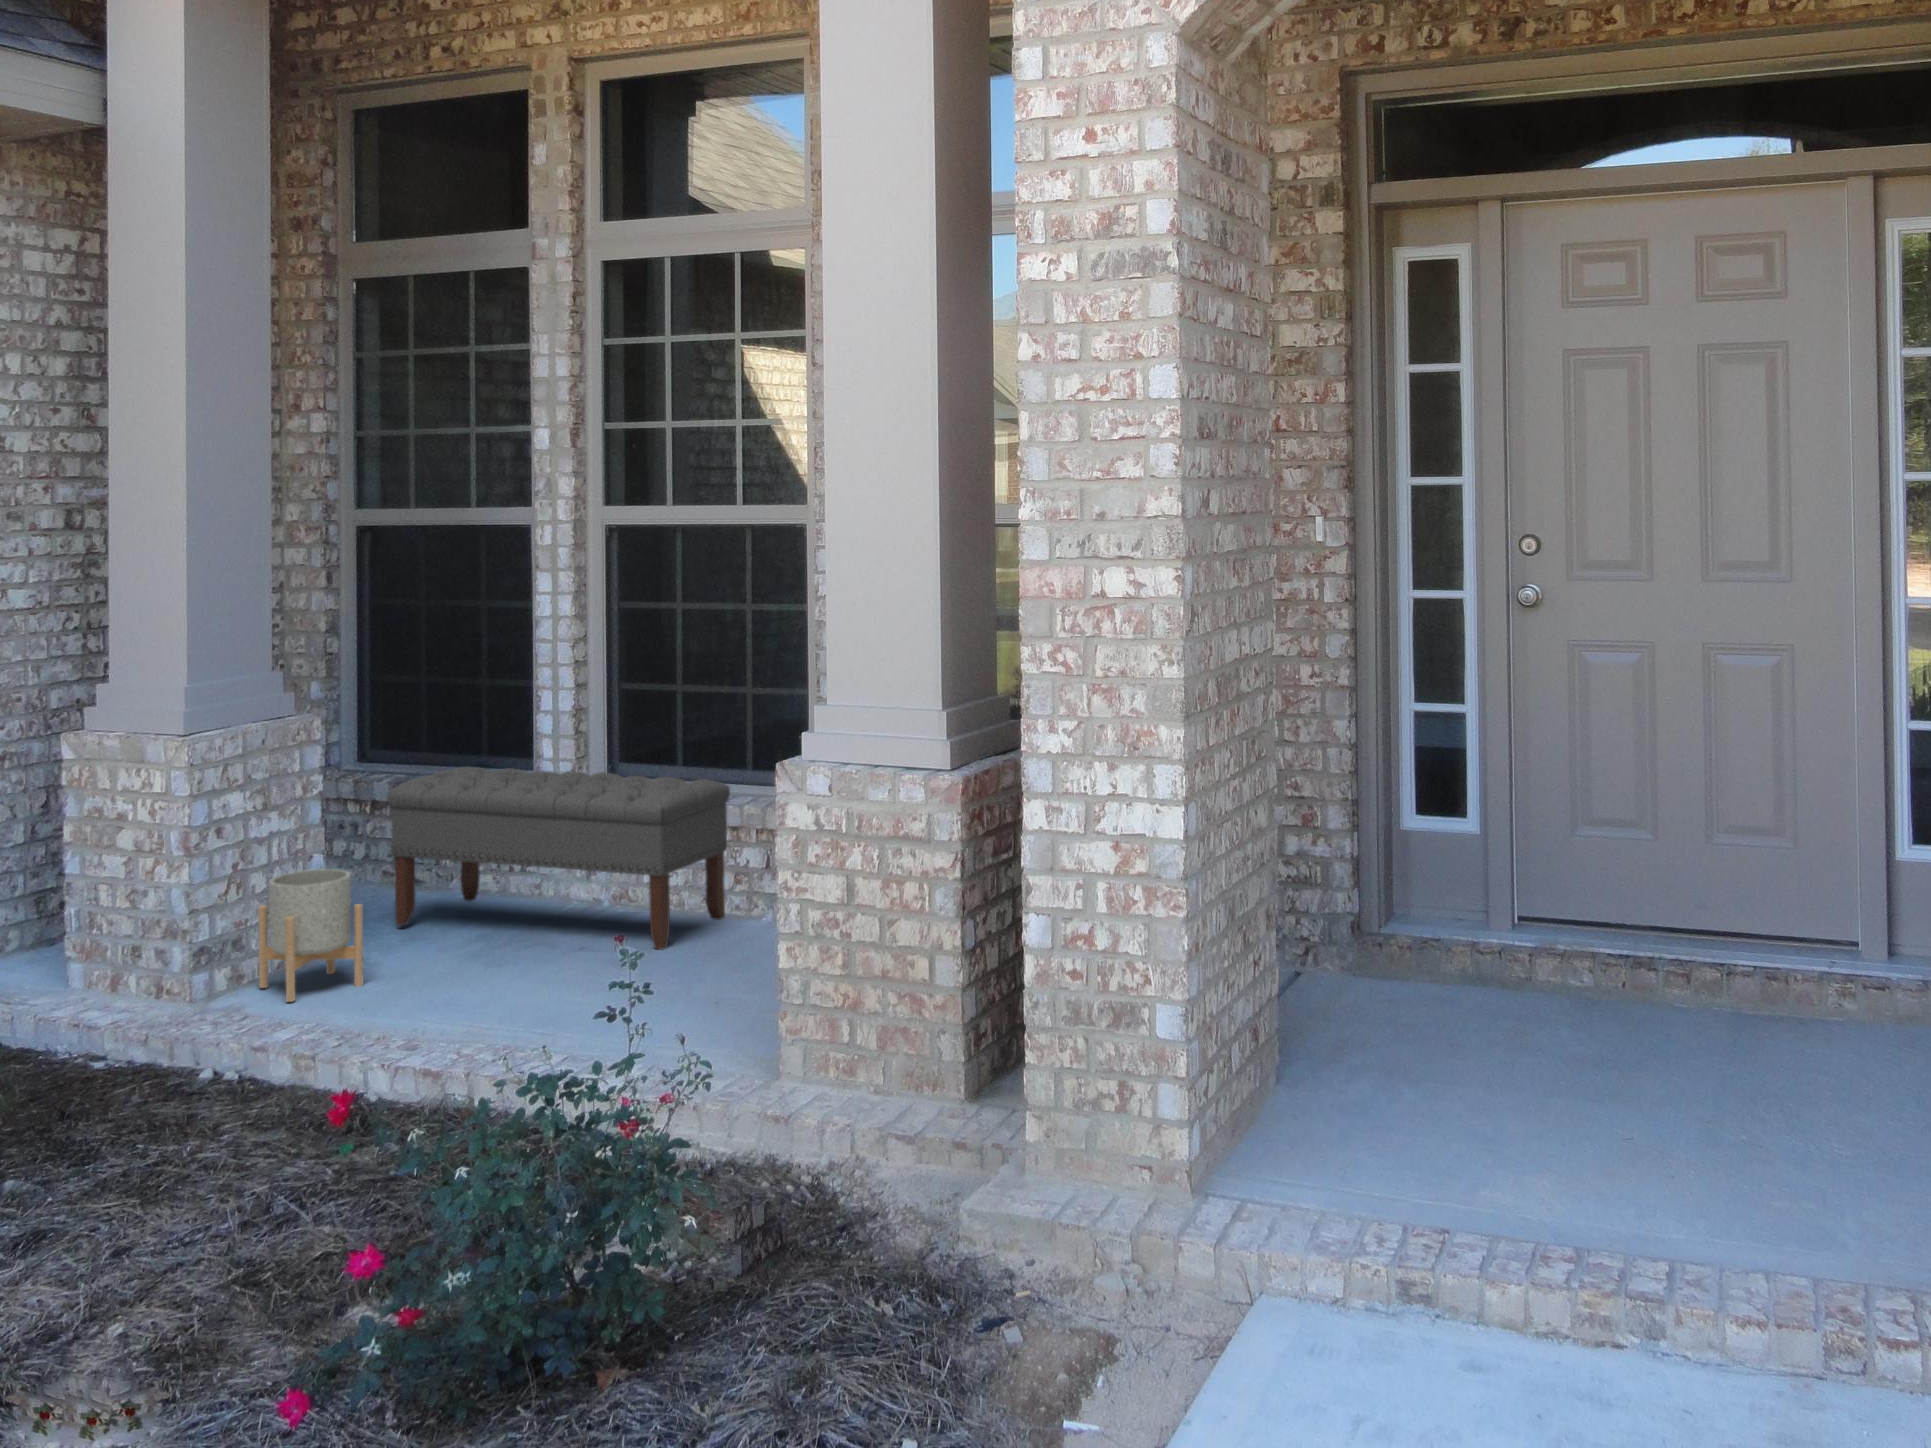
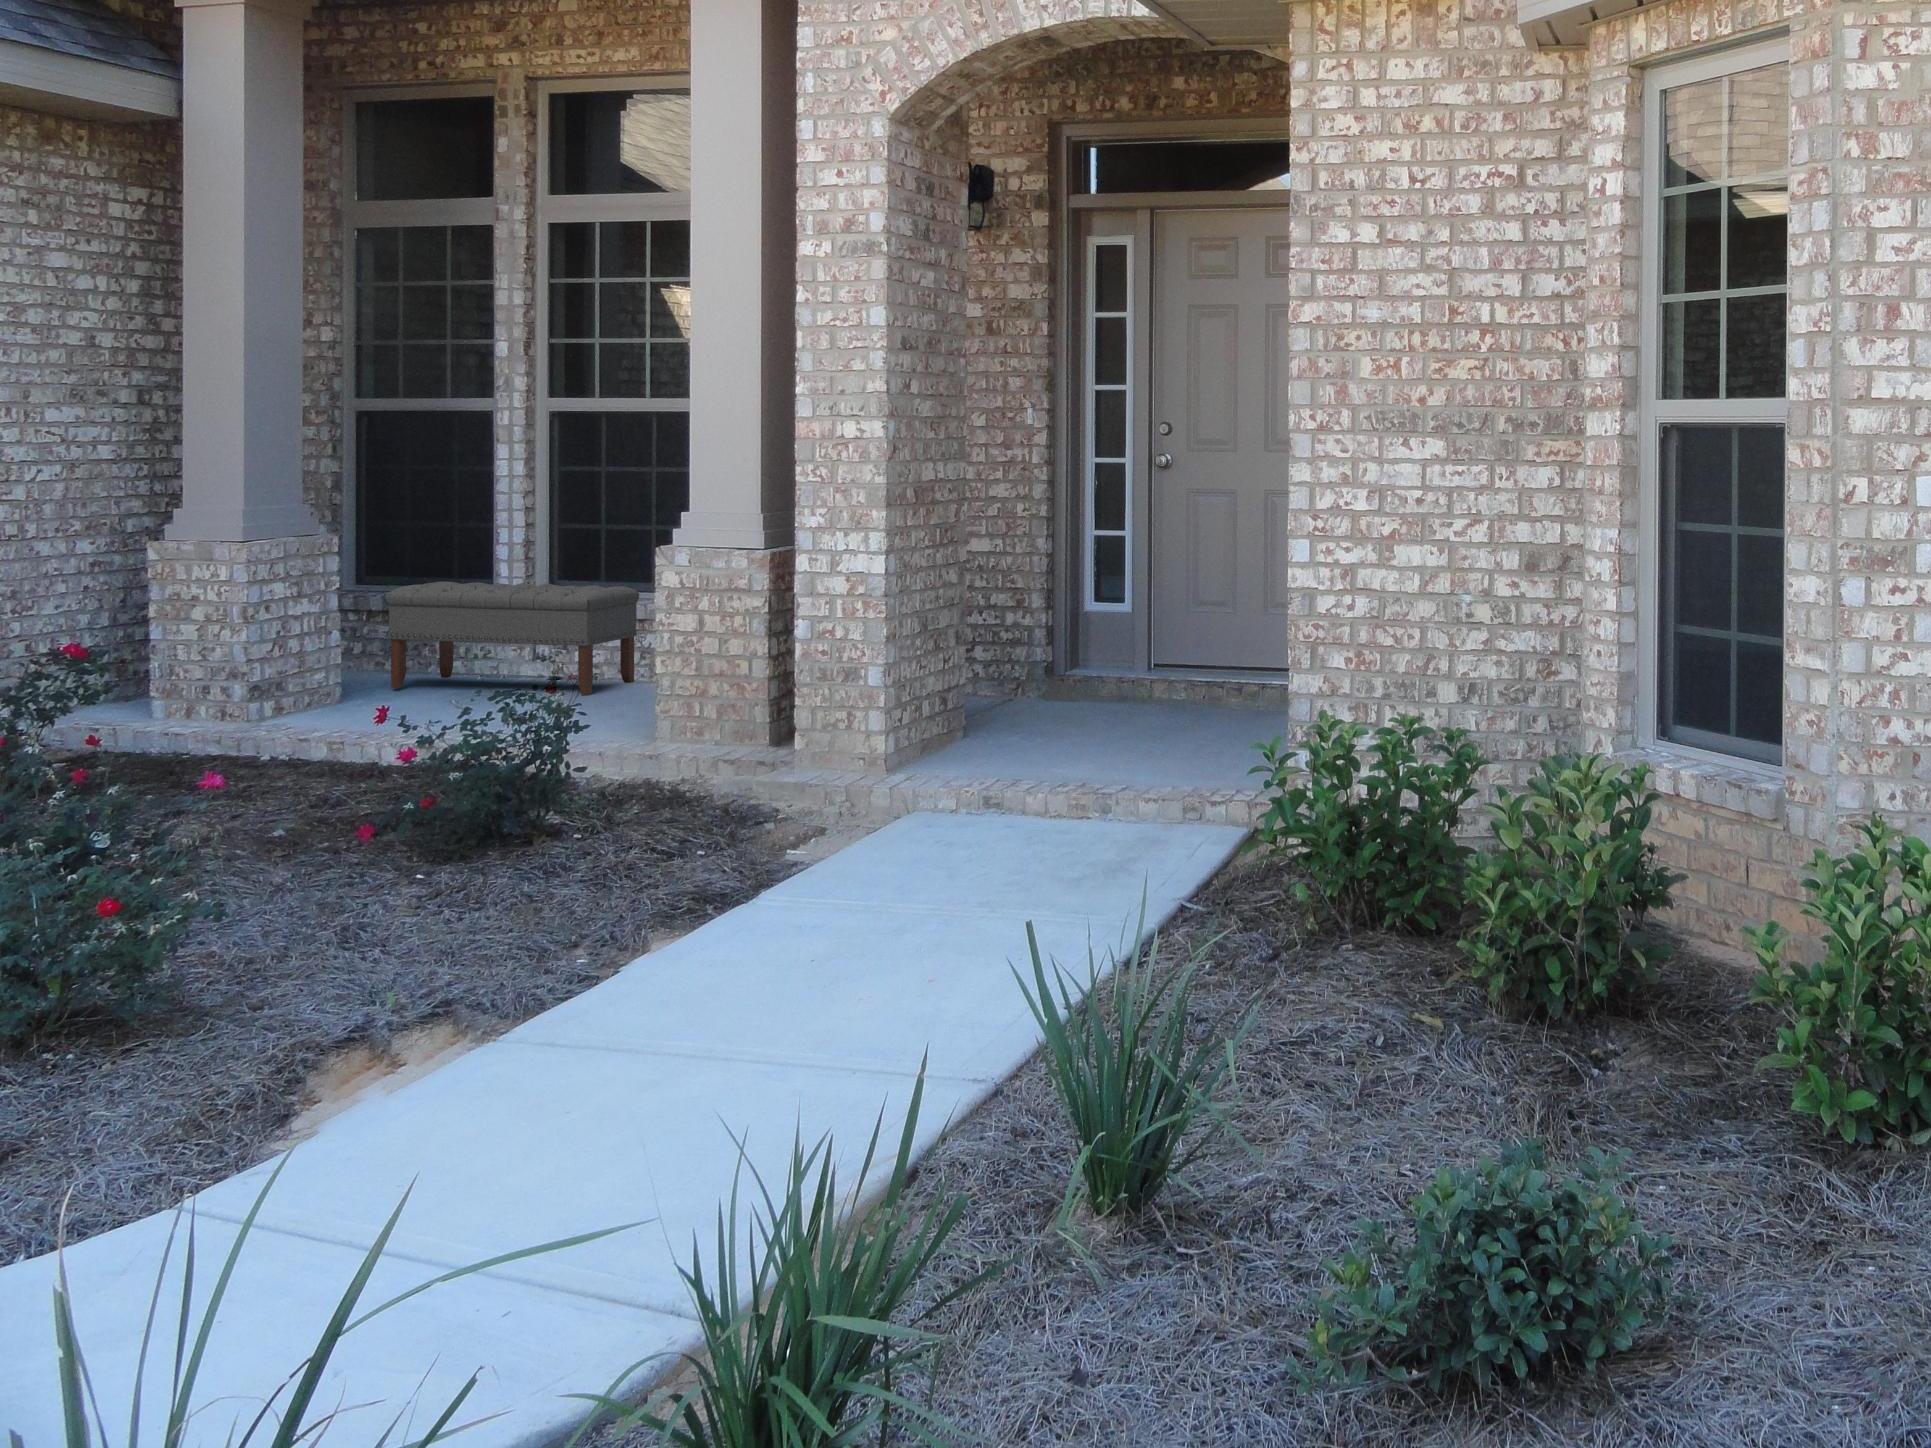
planter: present [258,869,363,1002] -> none [296,638,372,720]

